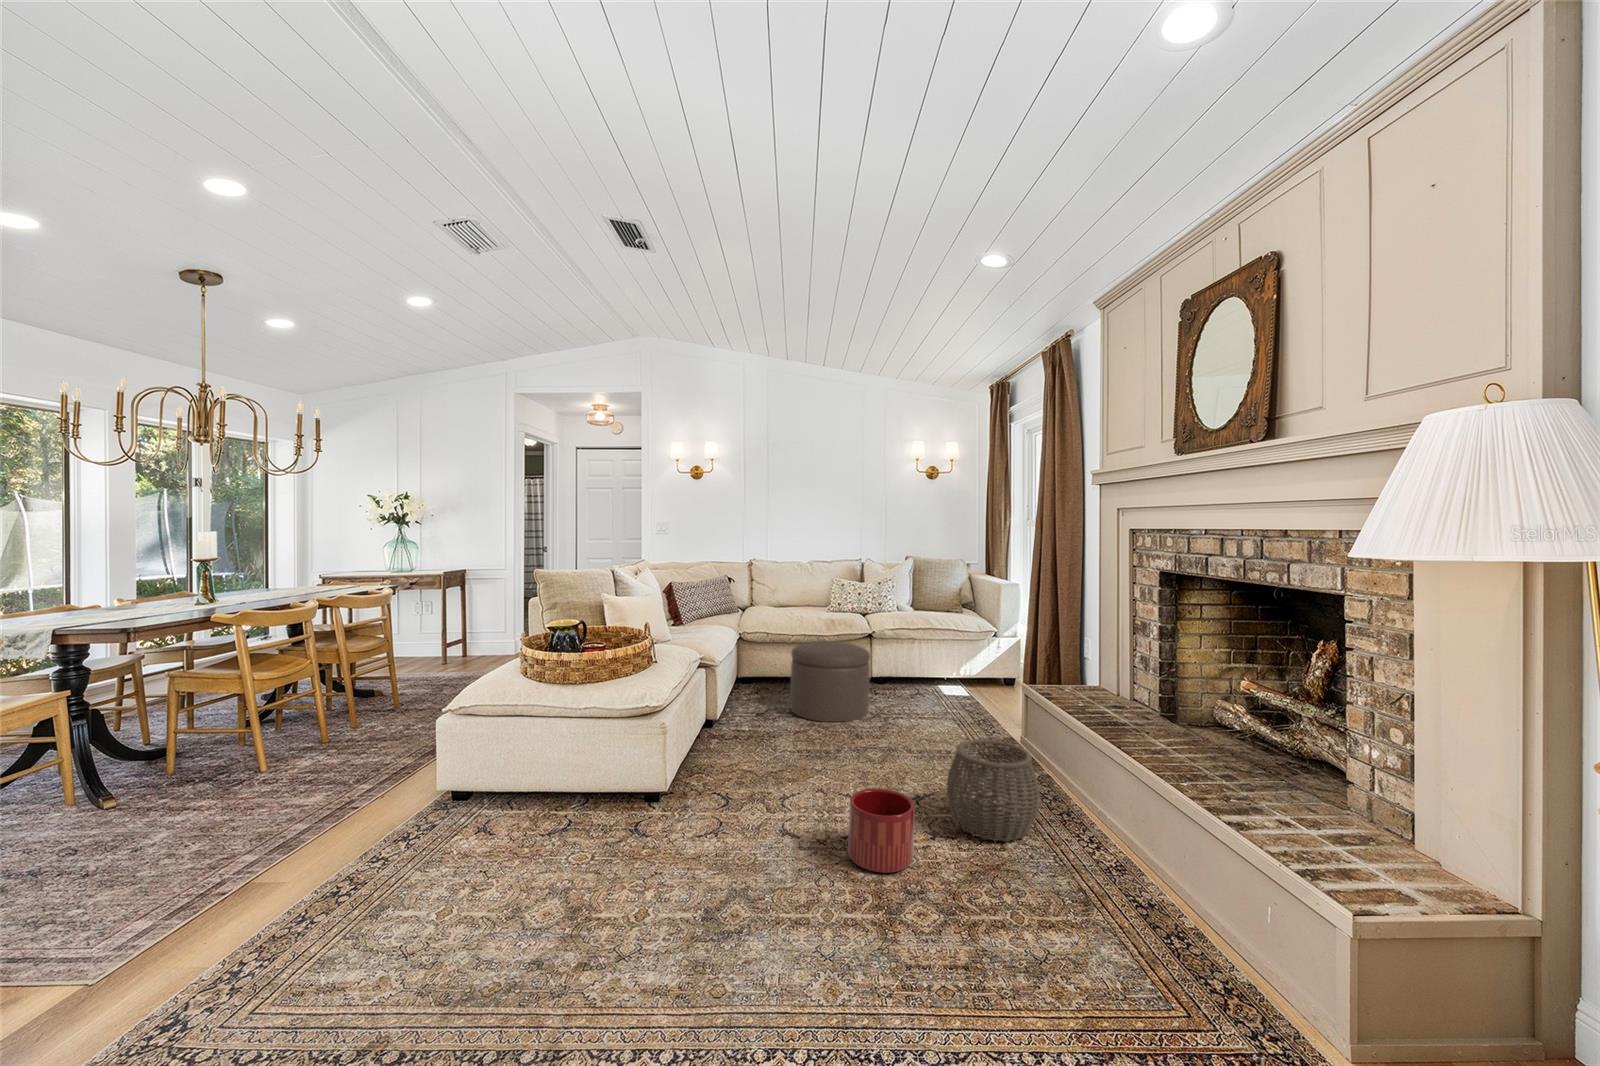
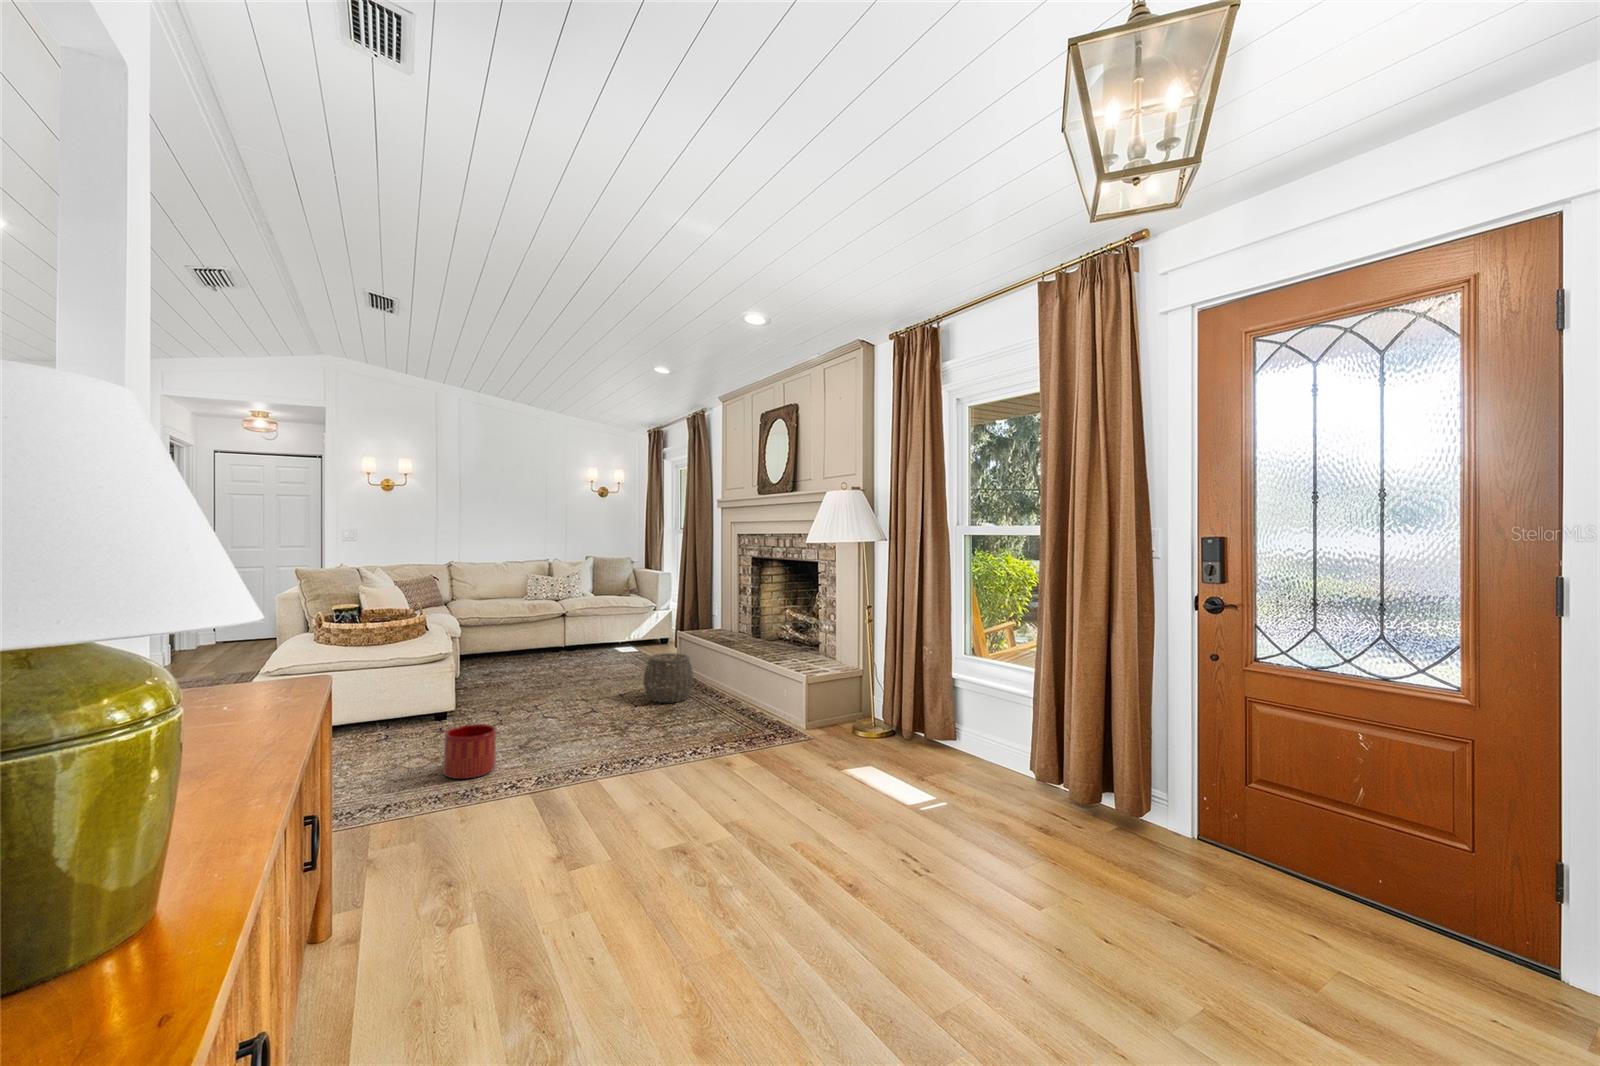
ottoman: present [790,641,870,722] -> none [511,618,573,673]
planter: present [848,789,915,873] -> present [443,724,497,779]

